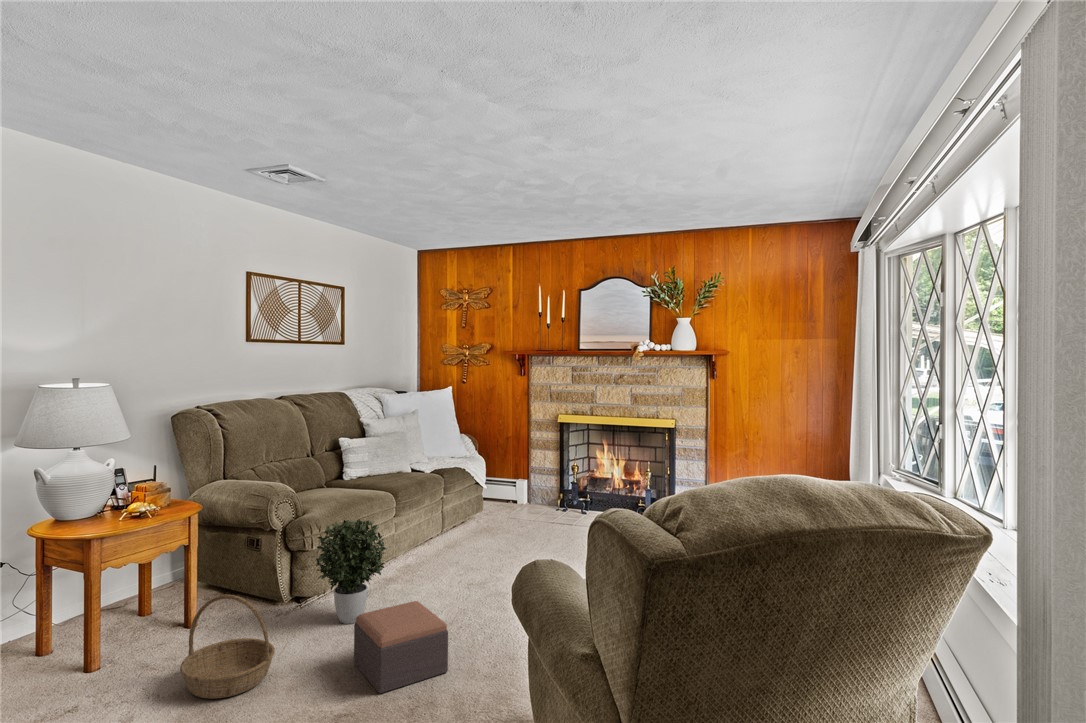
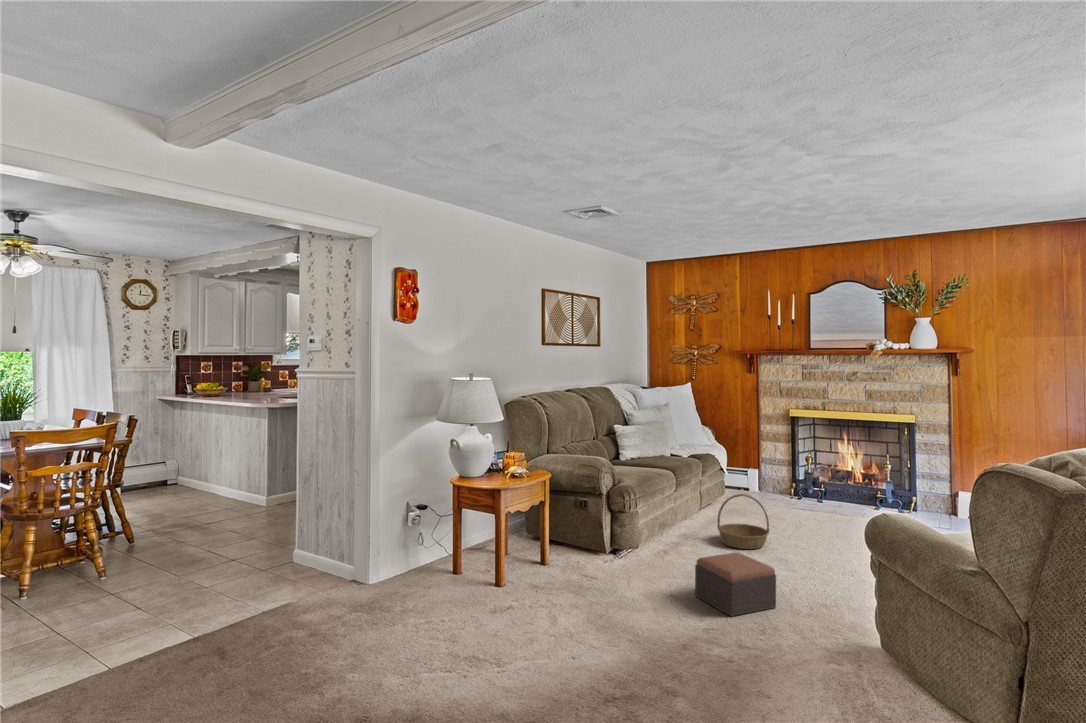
potted plant: present [316,519,387,624] -> none [640,487,698,570]
basket: present [180,595,275,699] -> present [717,494,769,549]

